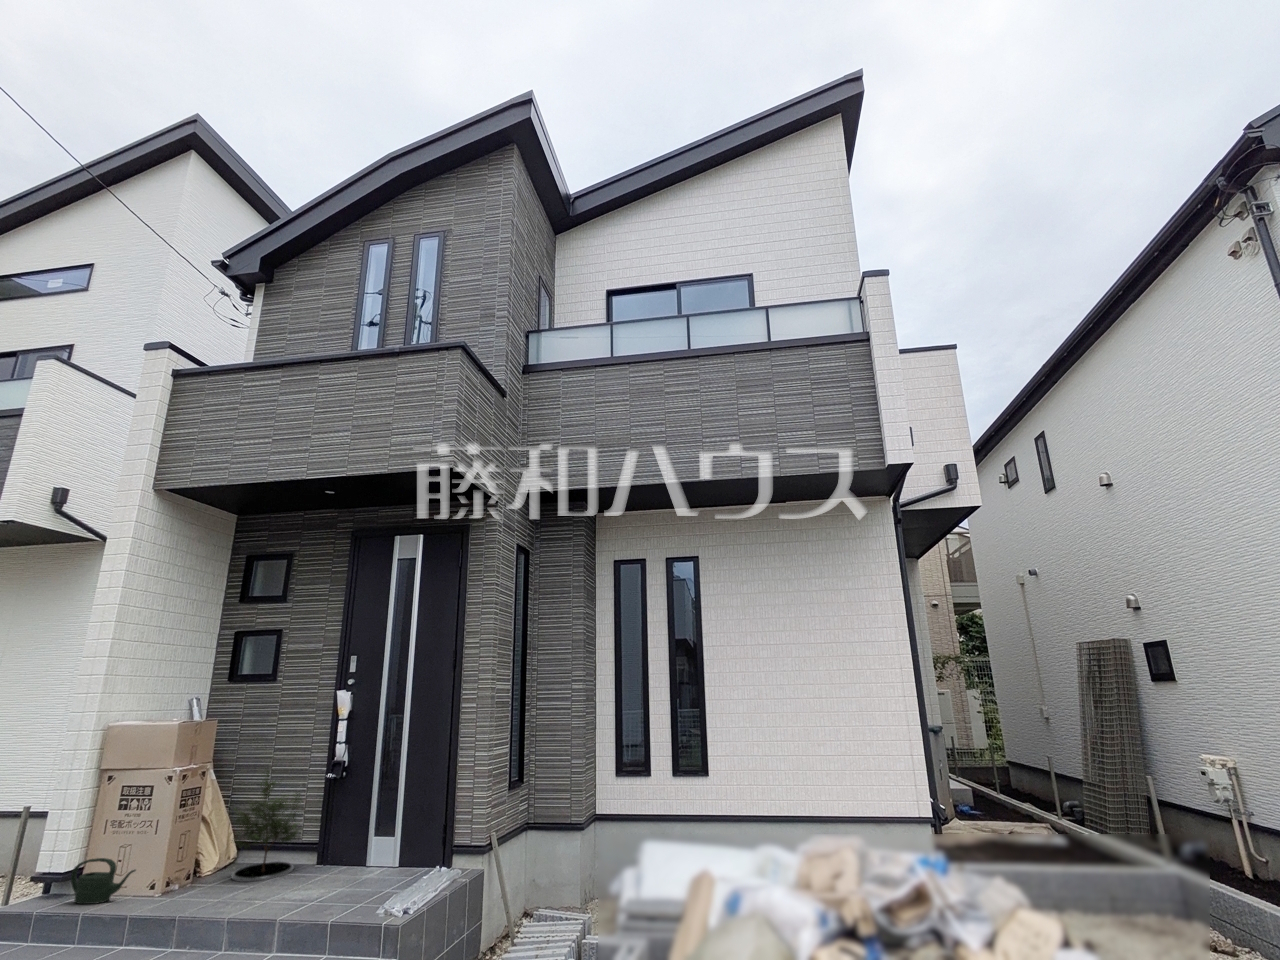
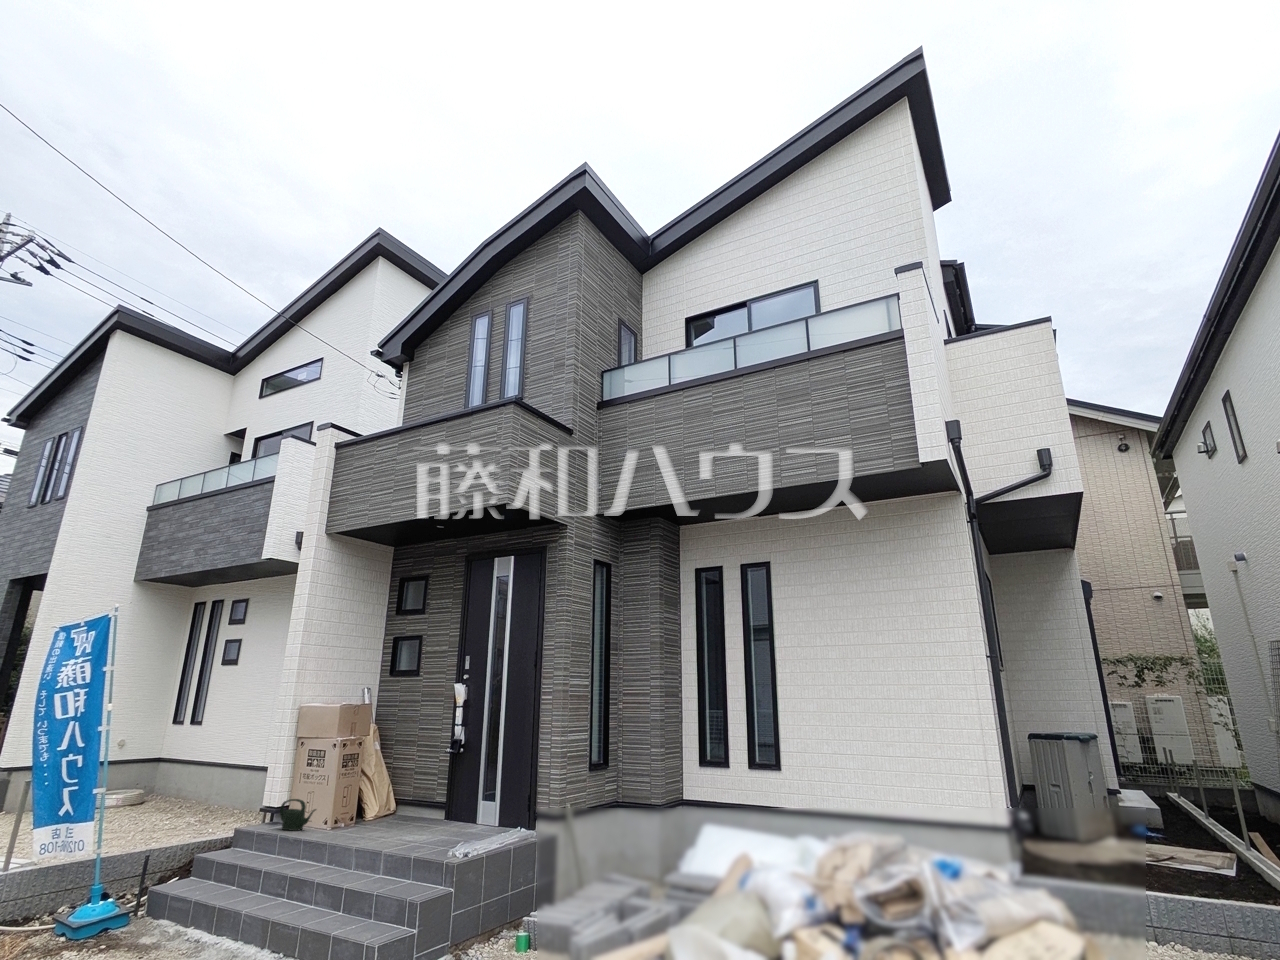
potted tree: present [231,771,301,882] -> none [380,742,435,828]

